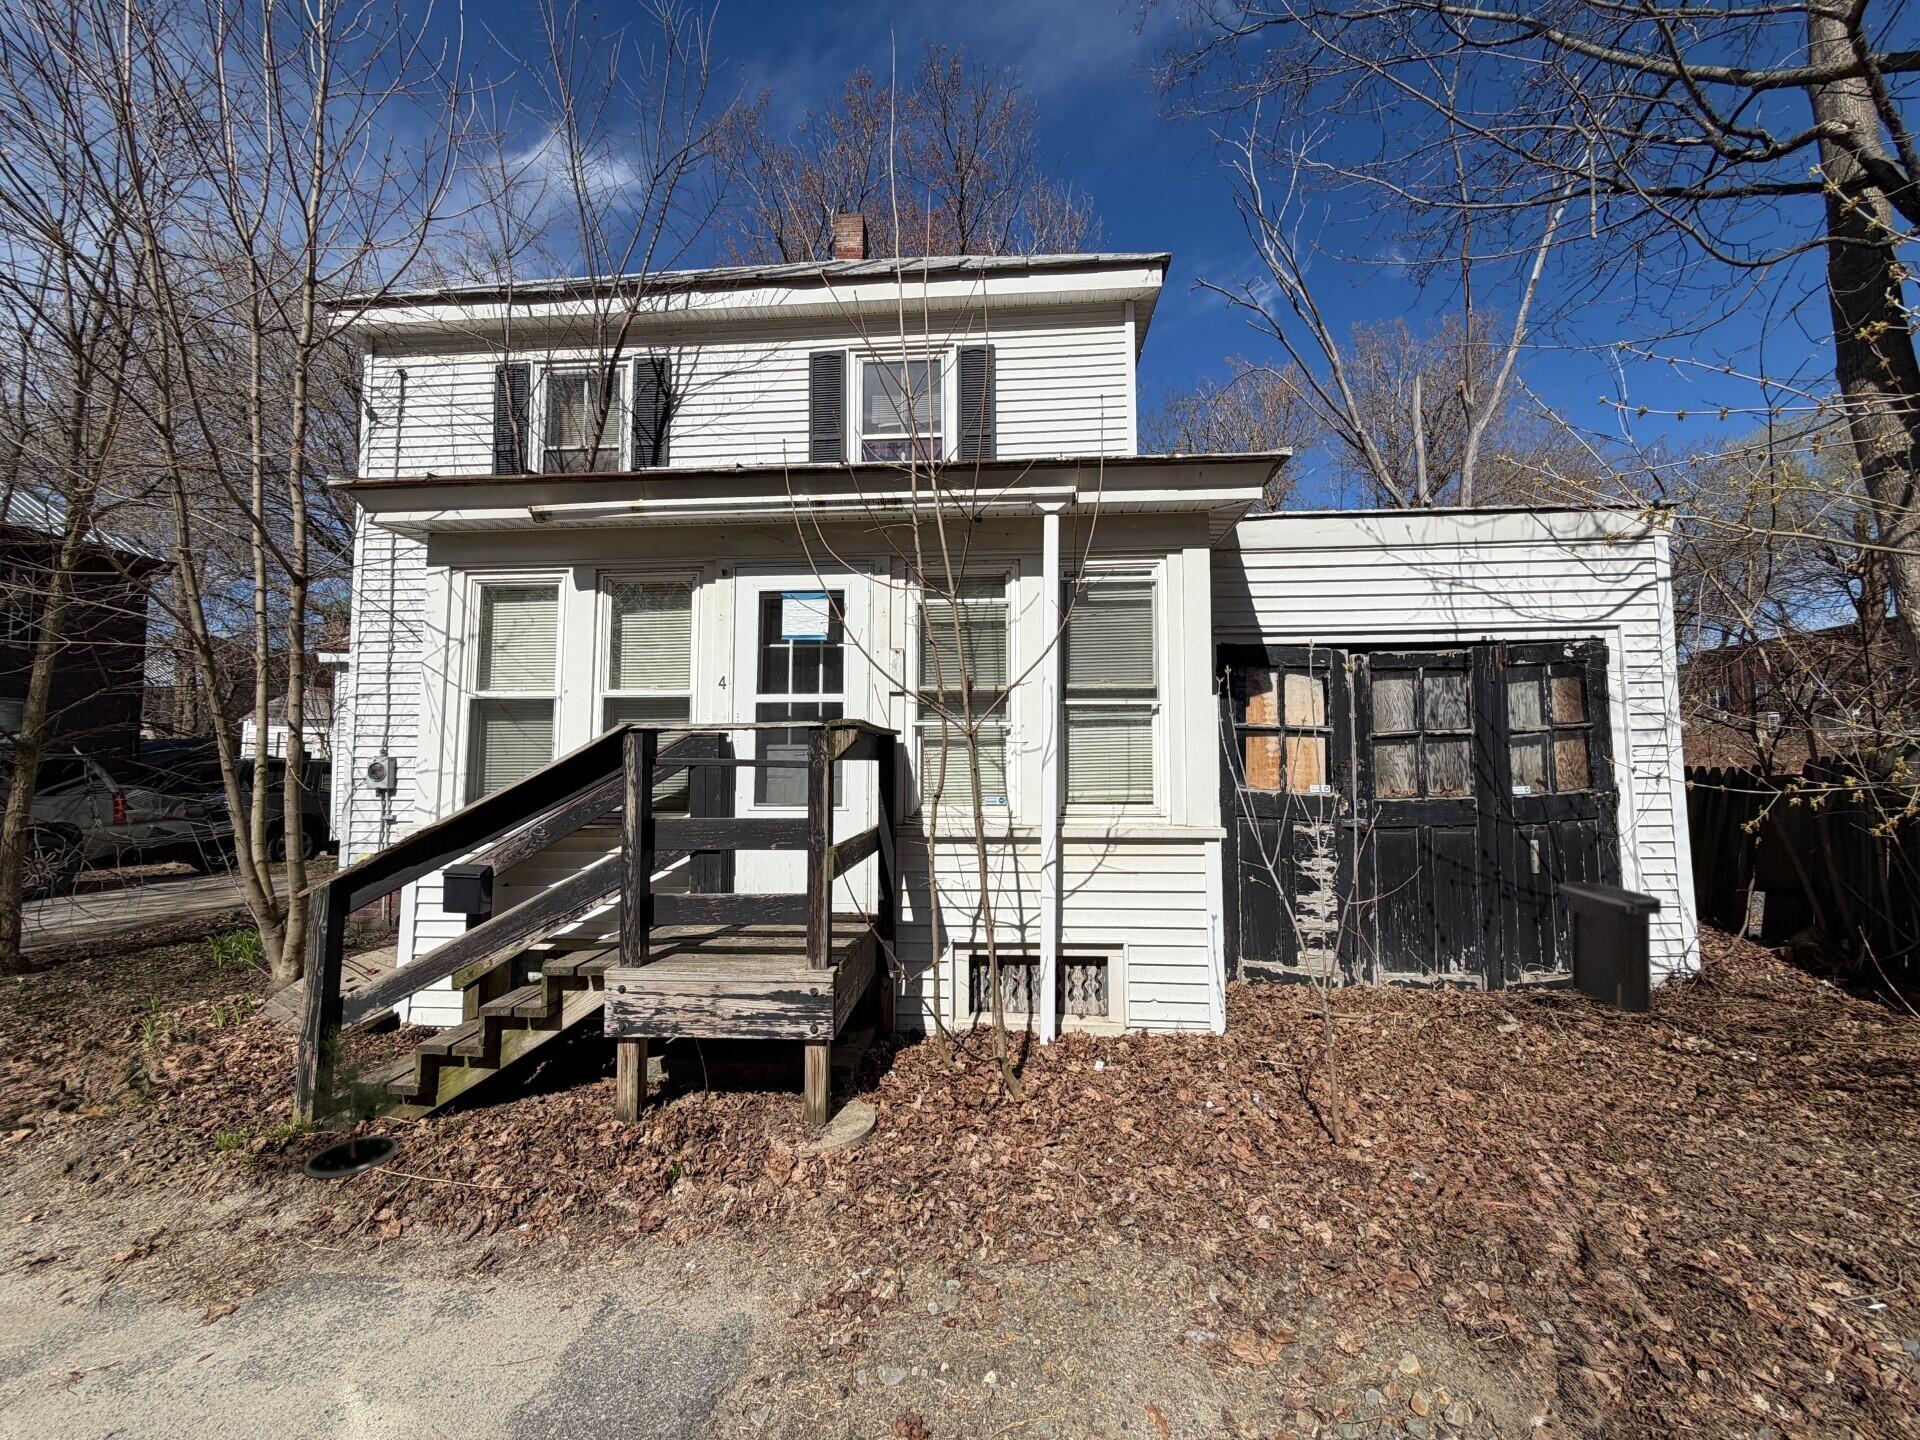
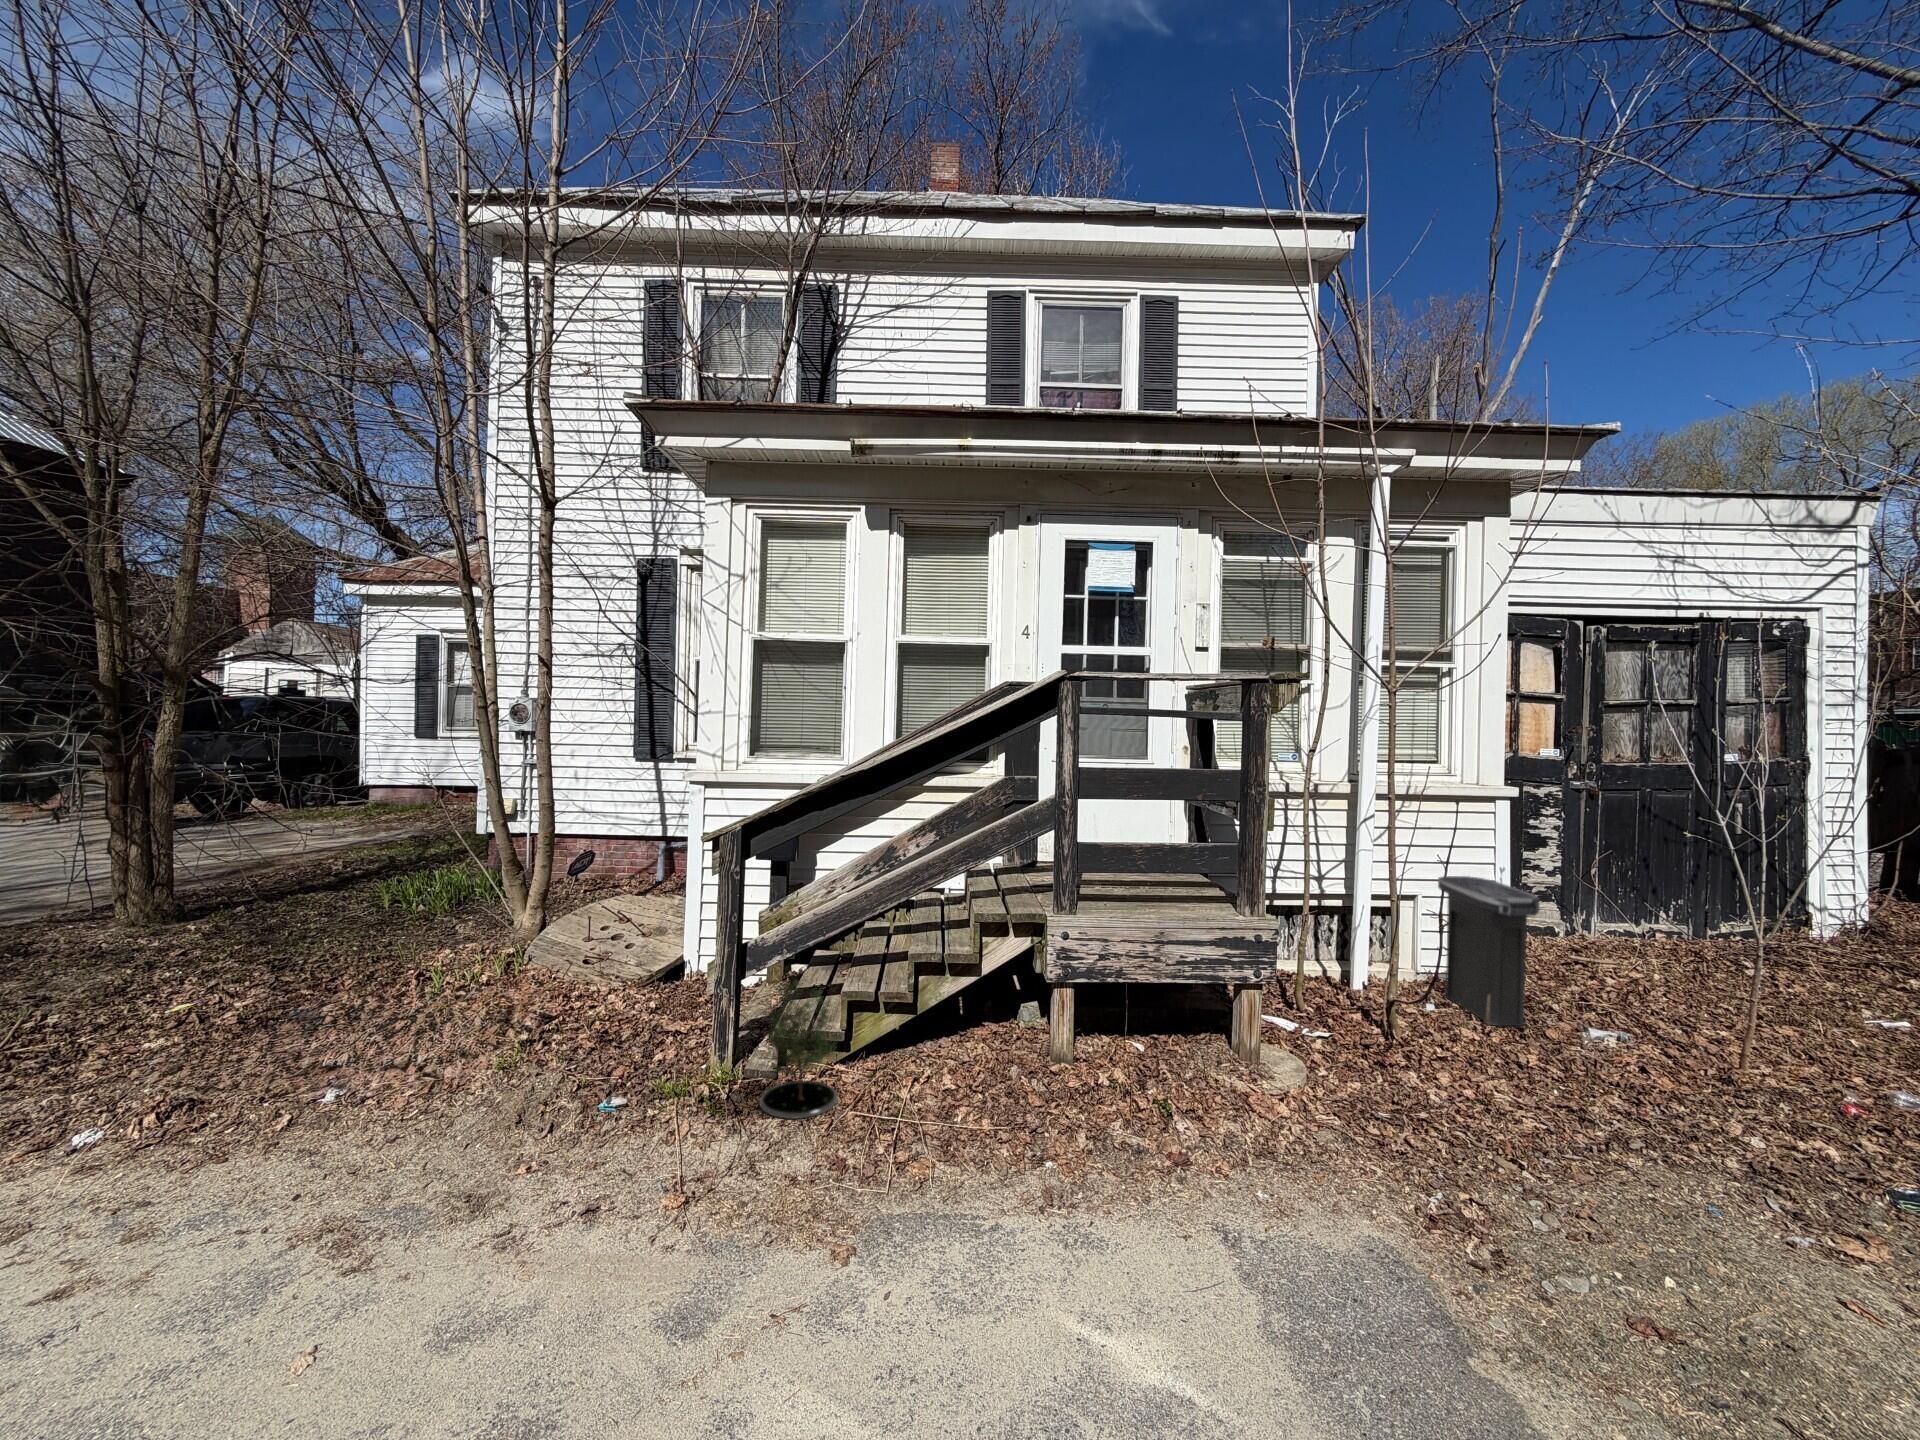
trash can: present [1559,882,1661,1011] -> present [1438,876,1540,1026]

